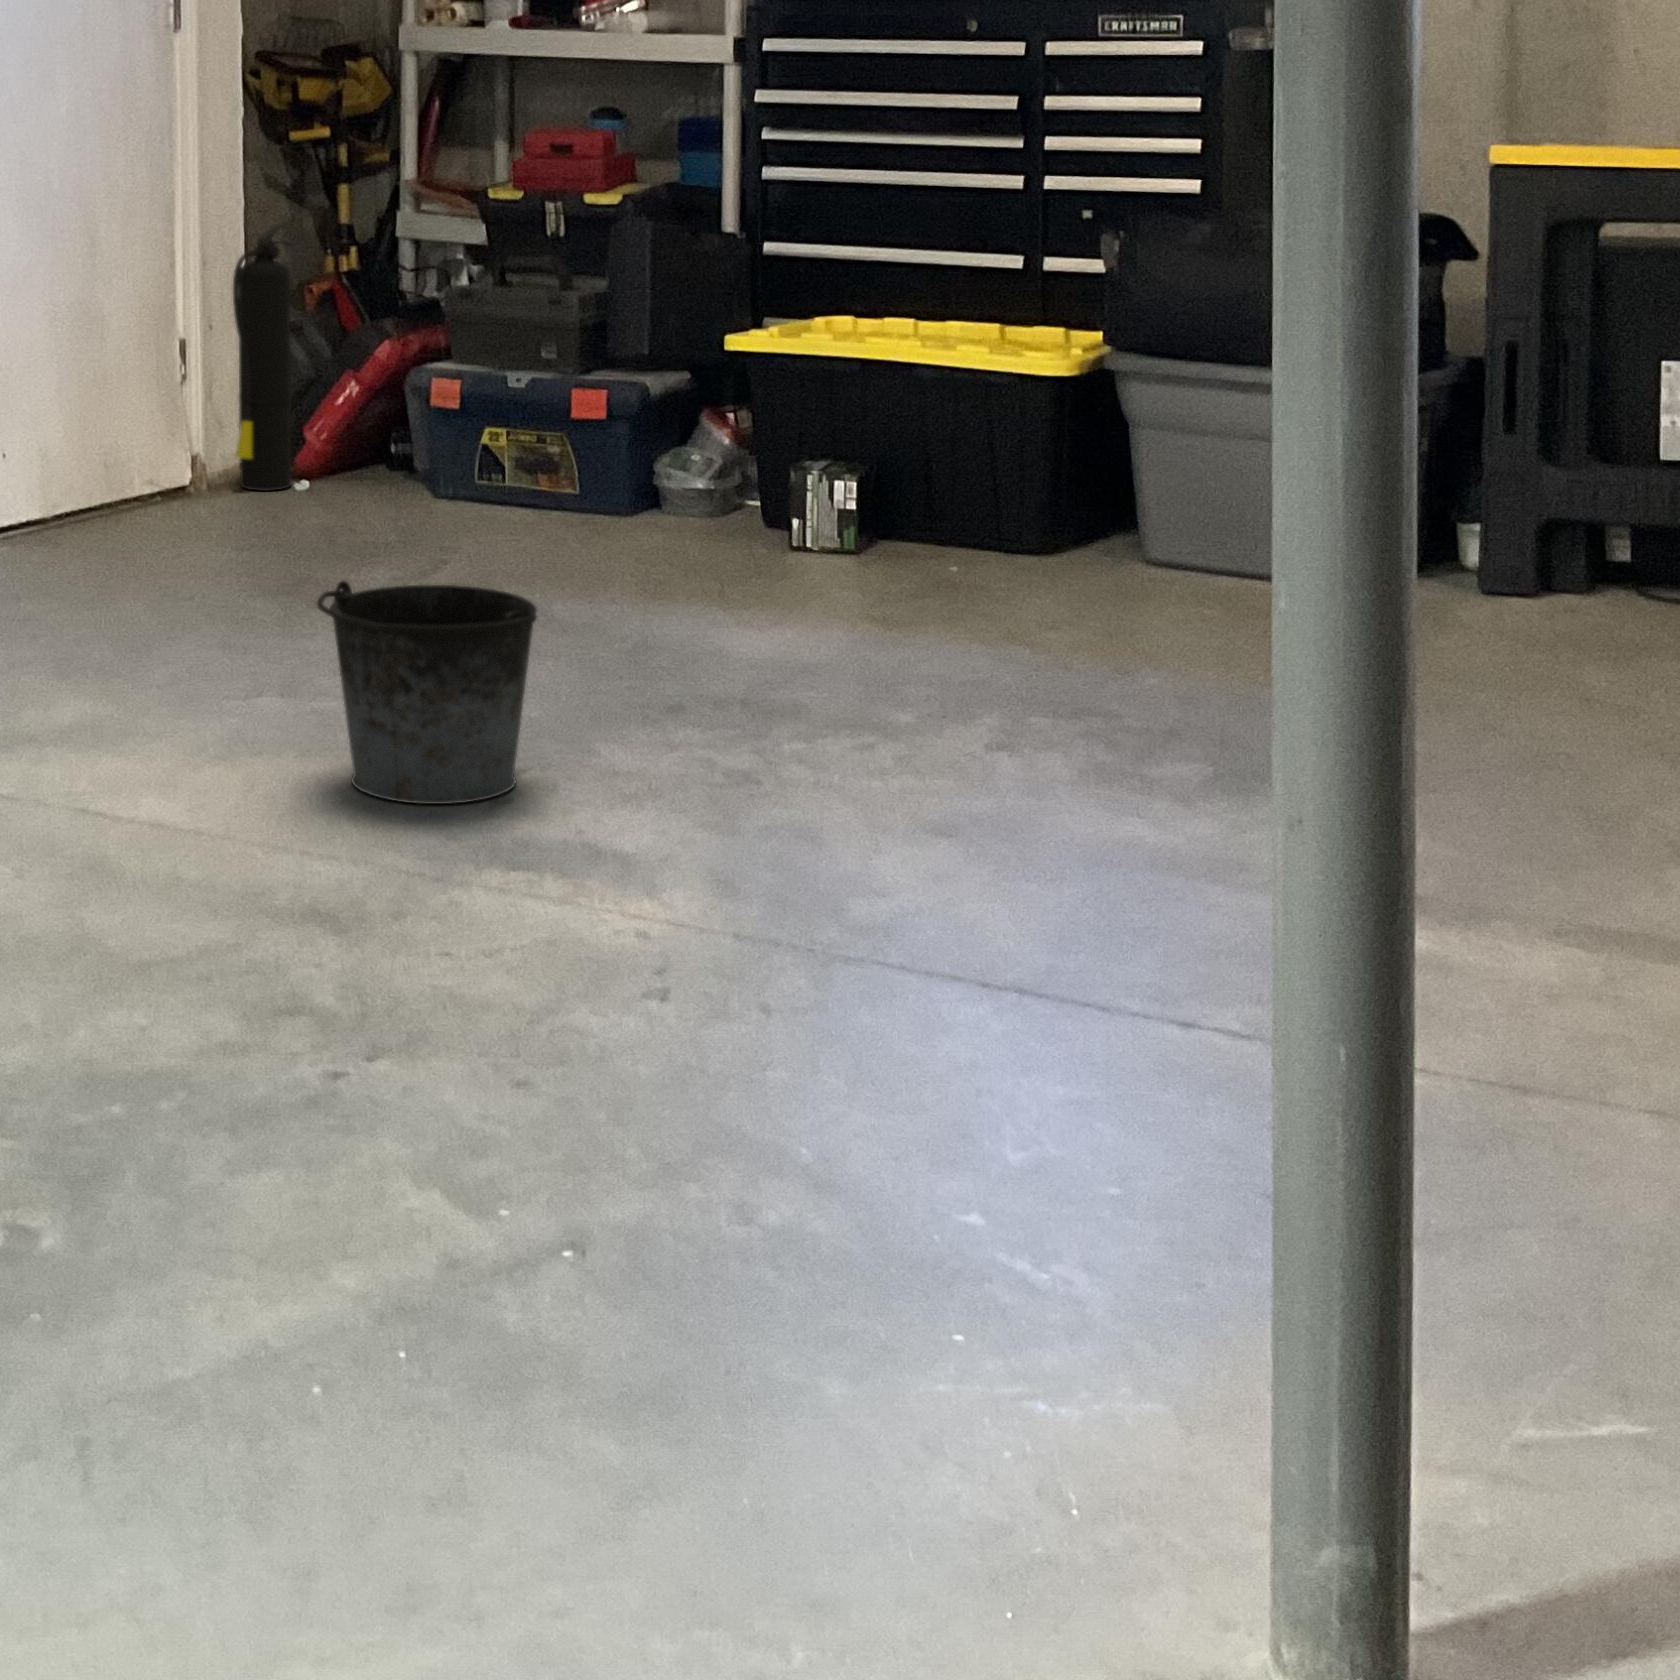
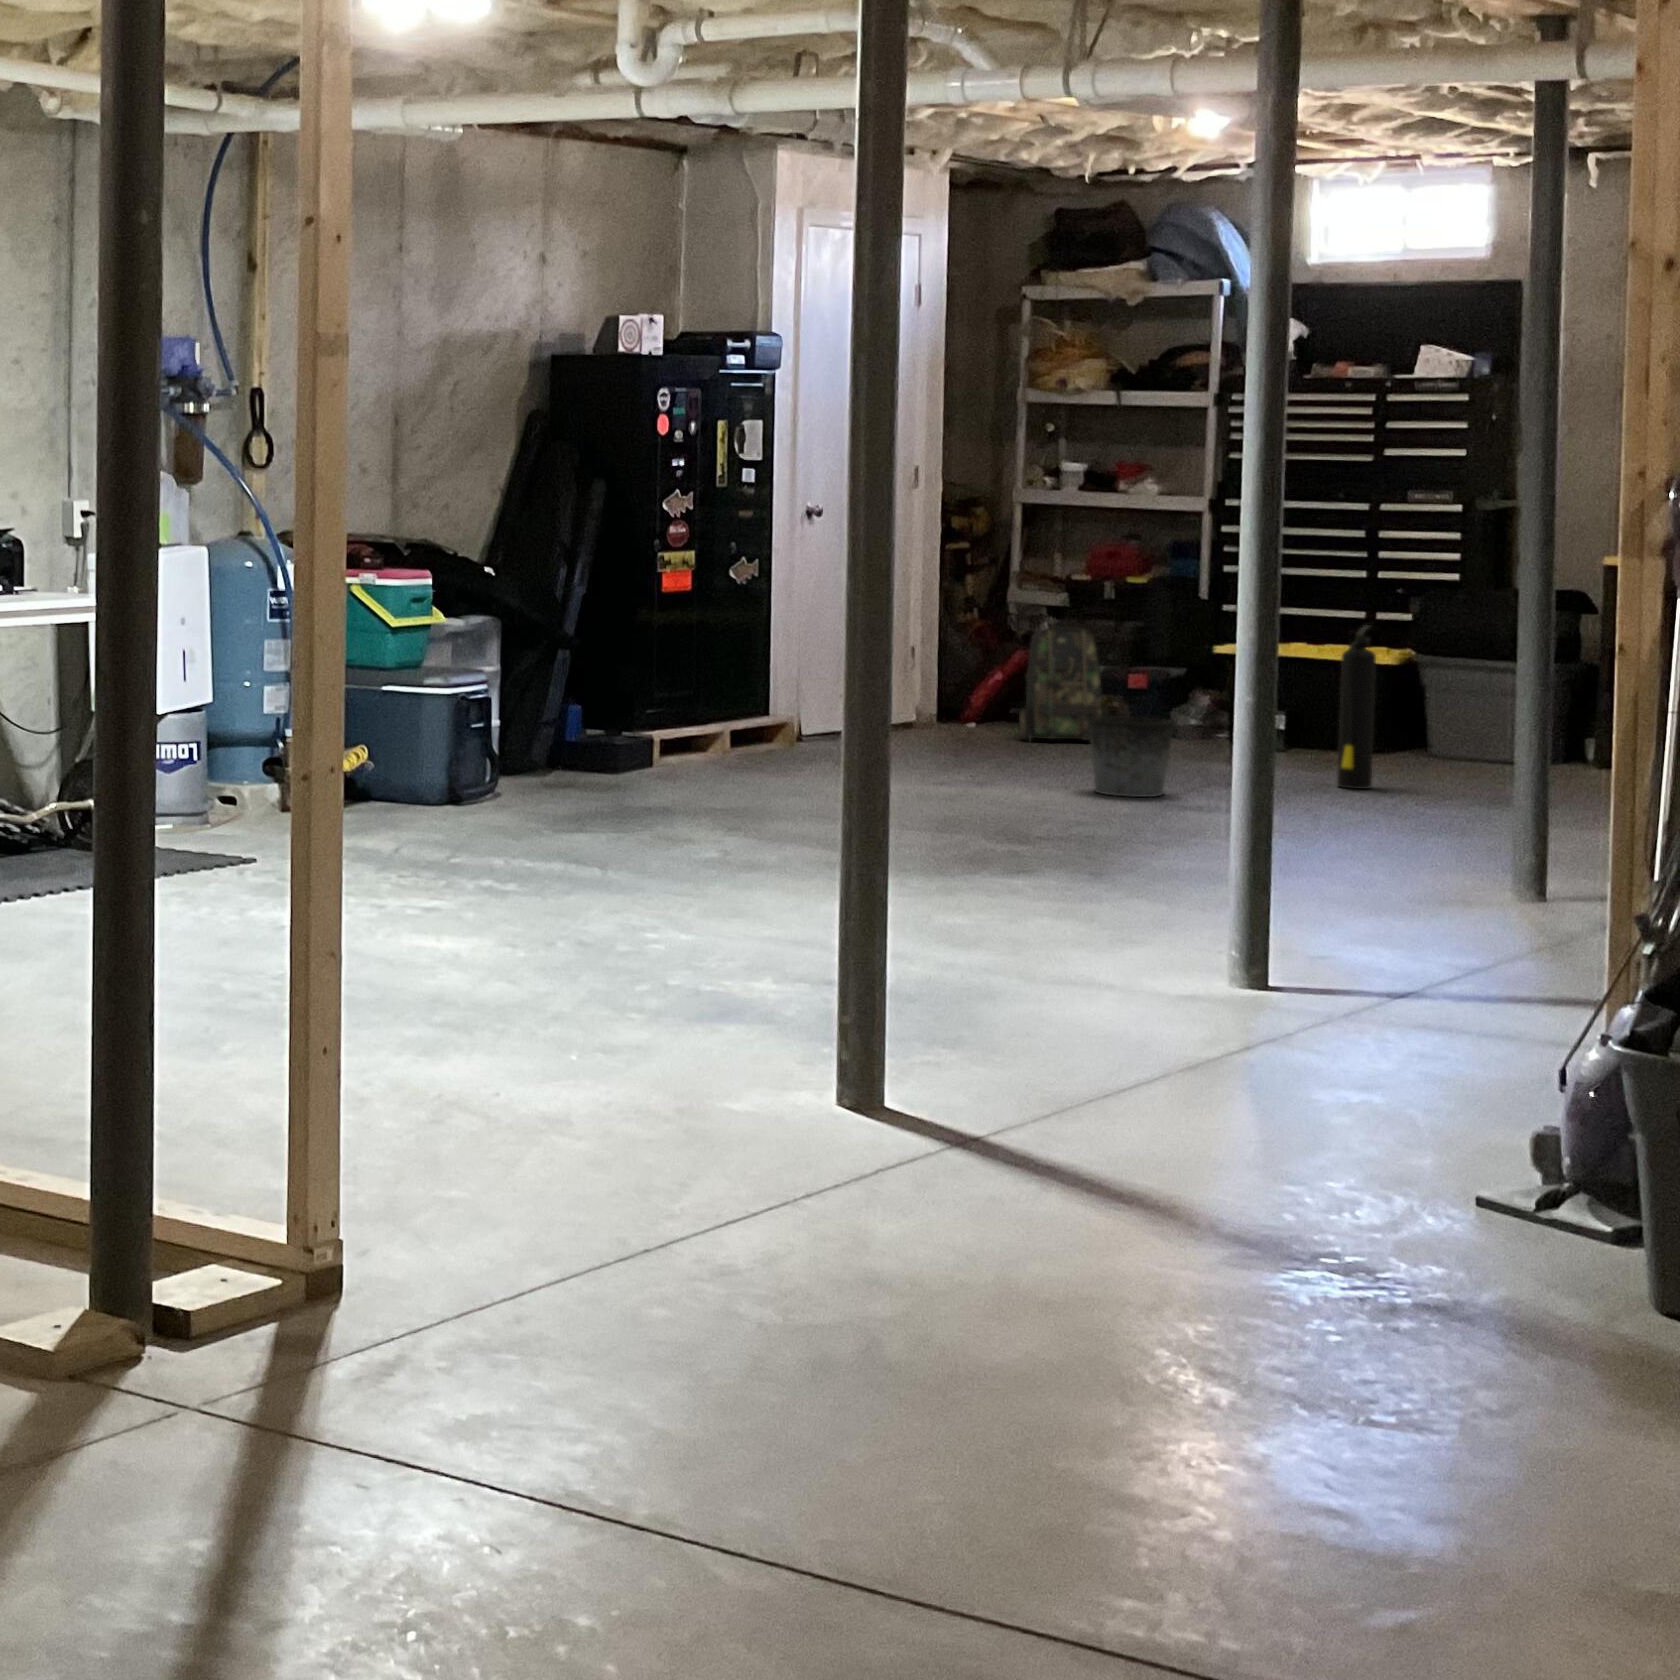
fire extinguisher: present [233,222,291,491] -> present [1337,625,1376,789]
backpack: none [342,307,515,550] -> present [1019,626,1109,739]

